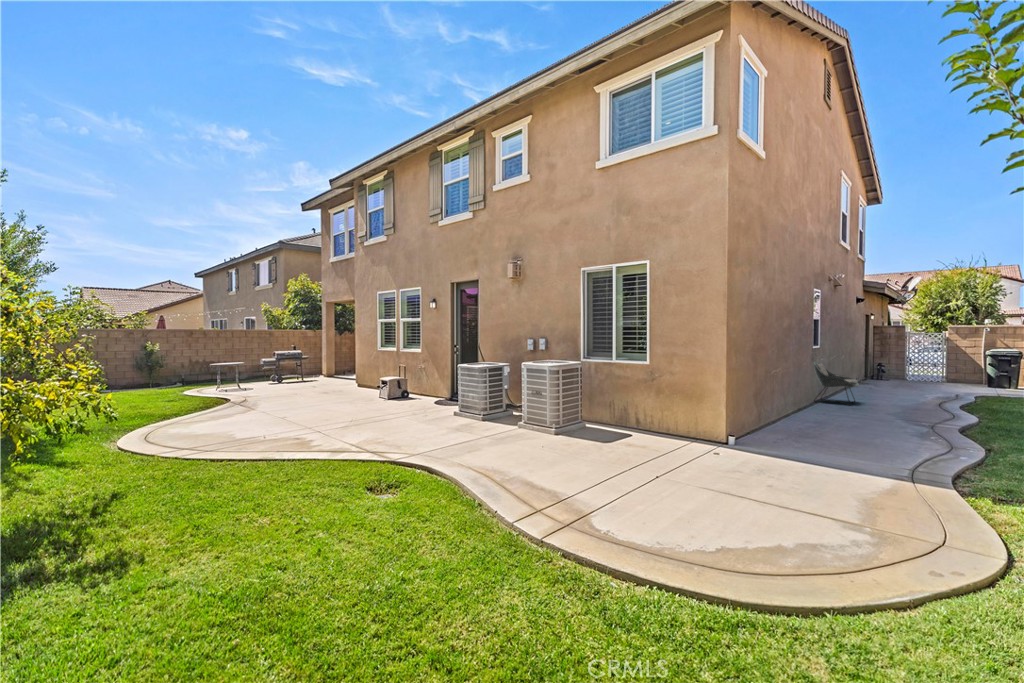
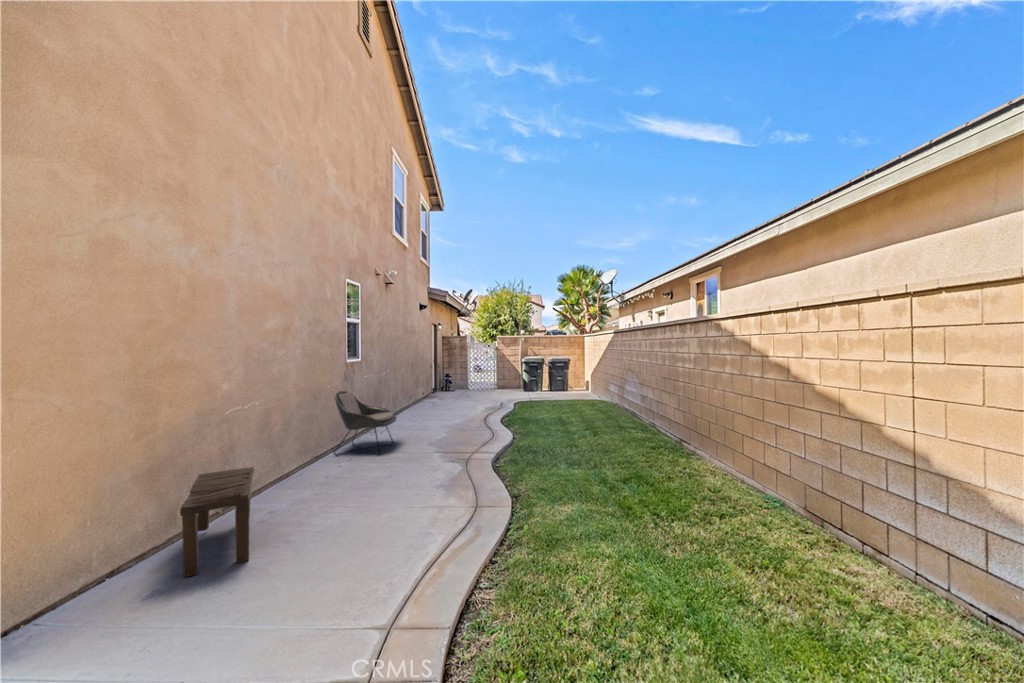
bench: none [777,388,819,423] -> present [180,467,254,577]

